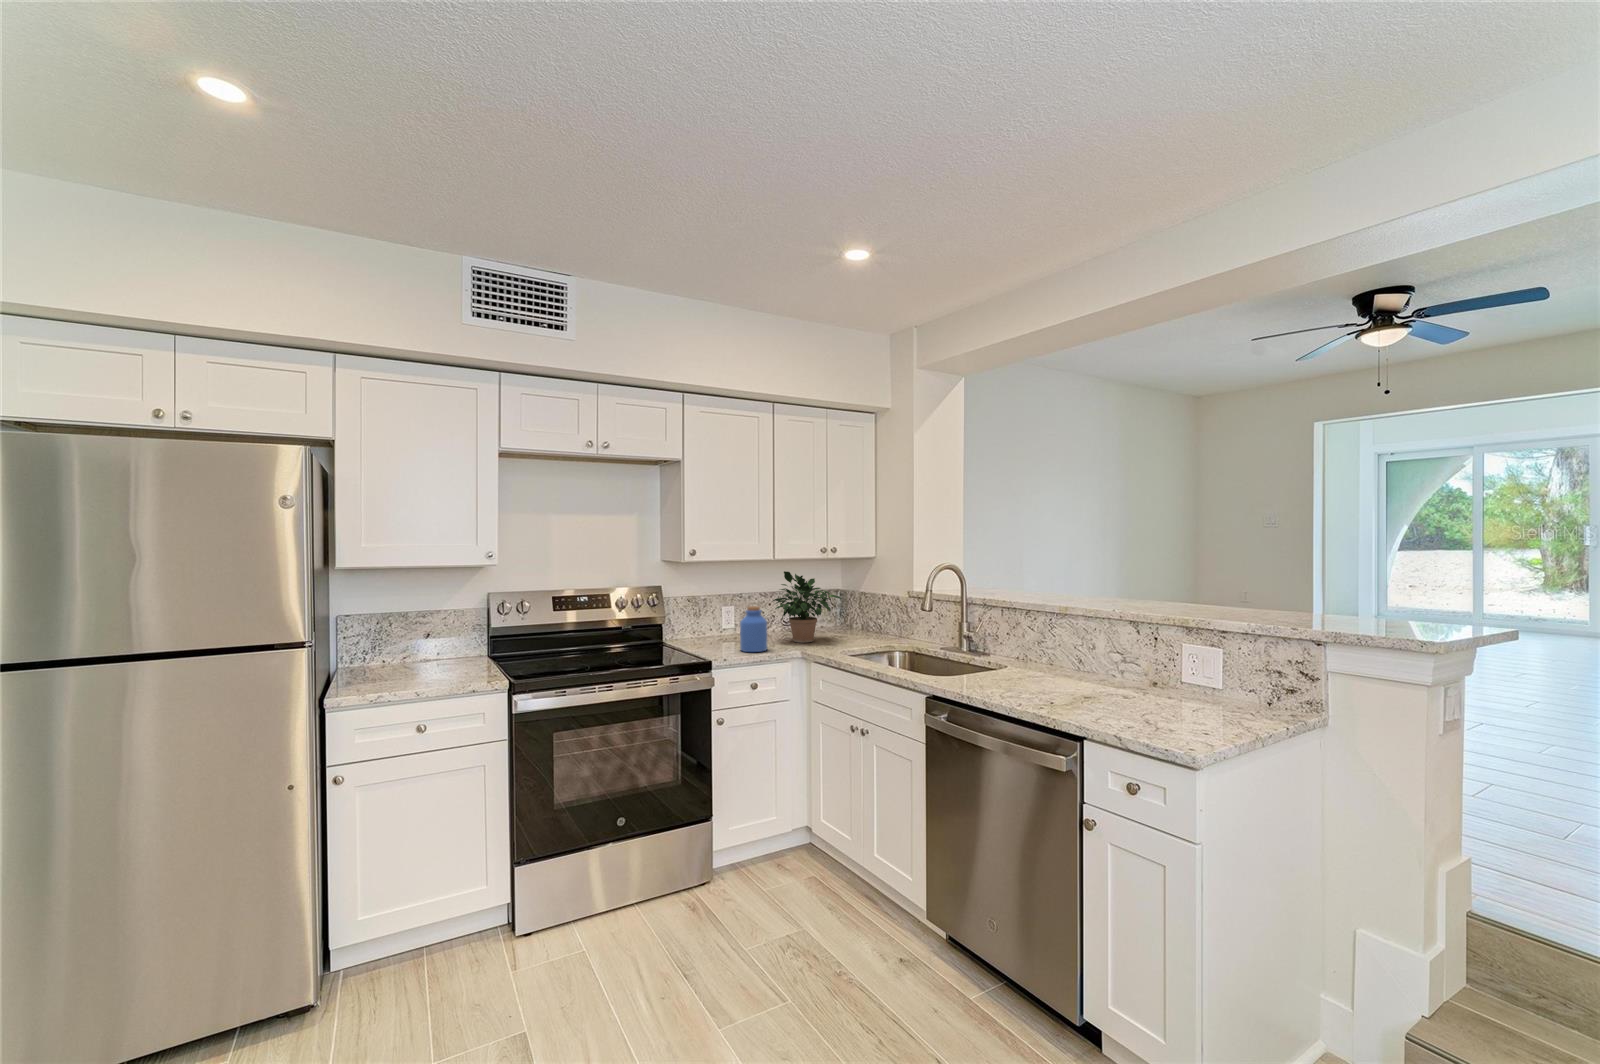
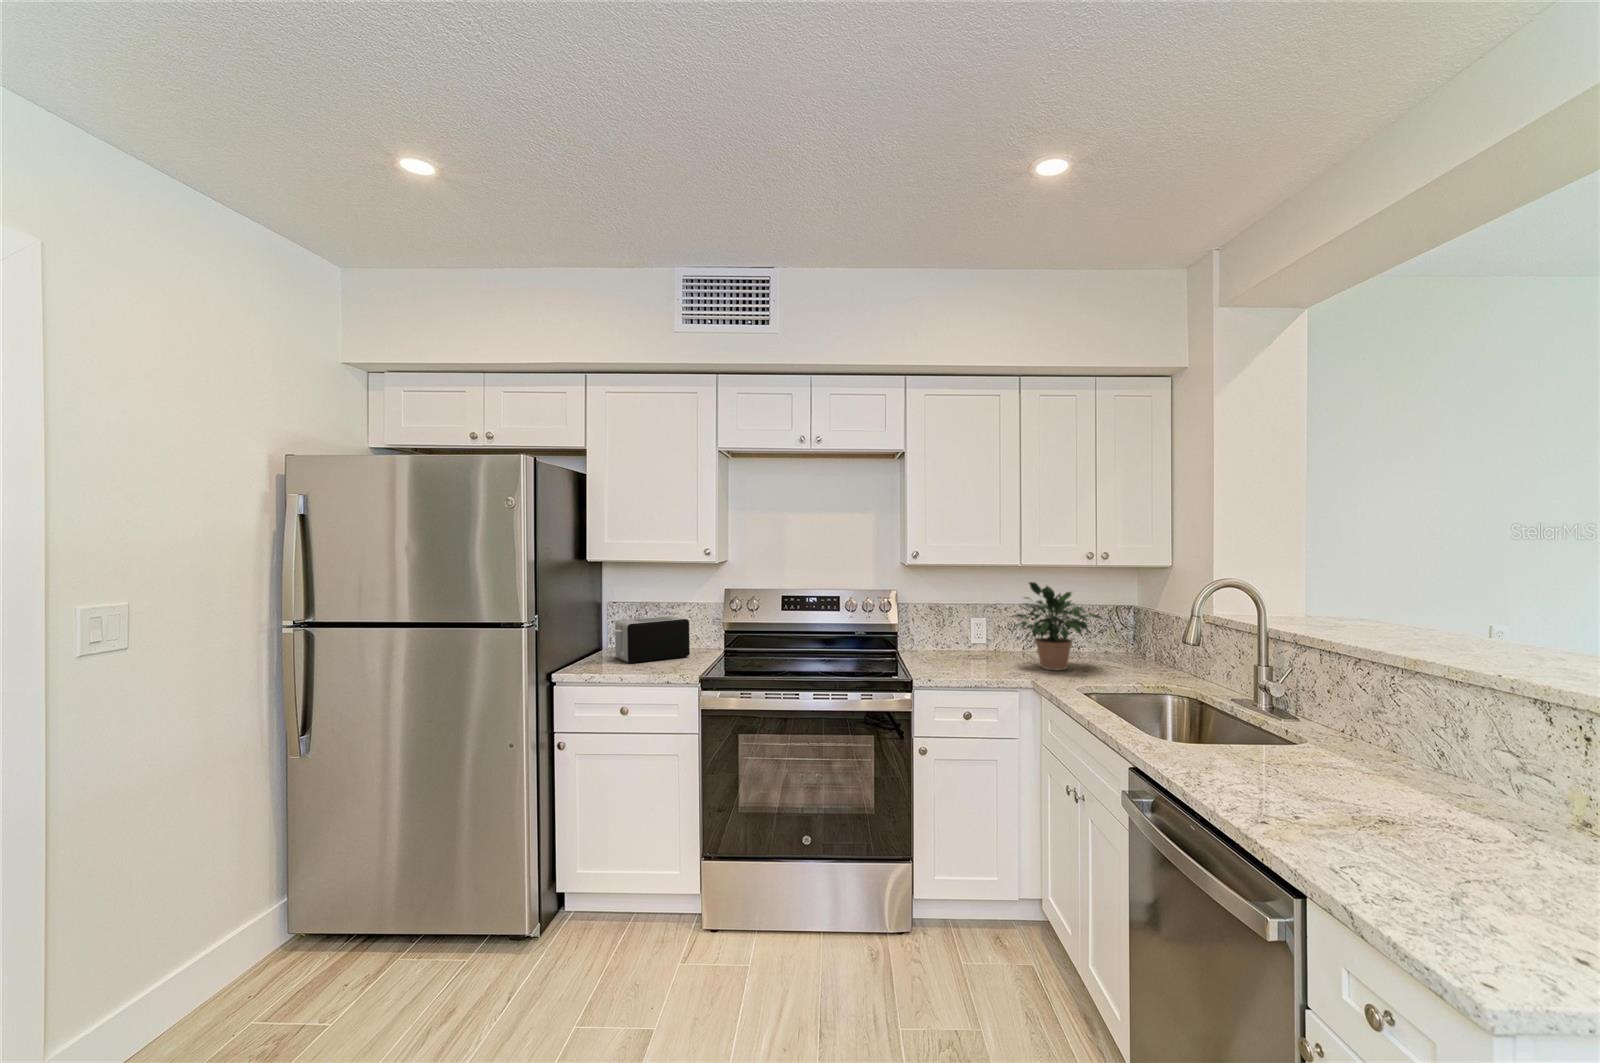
jar: present [740,606,767,652] -> none [959,622,992,676]
toaster: none [359,622,454,677] -> present [614,616,690,663]

